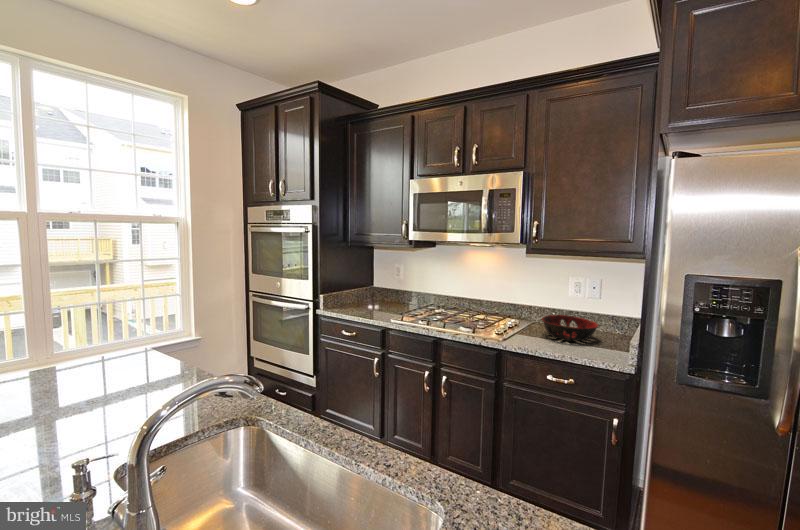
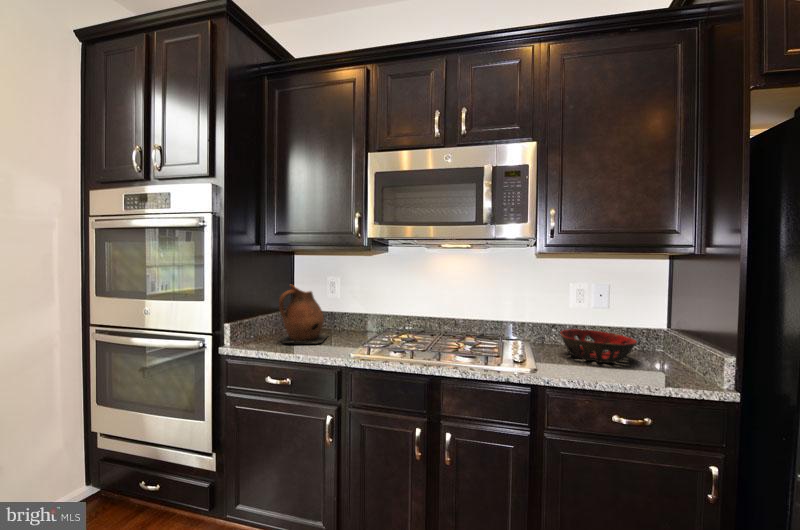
ceramic pitcher: none [353,271,388,313] -> present [279,285,328,344]

